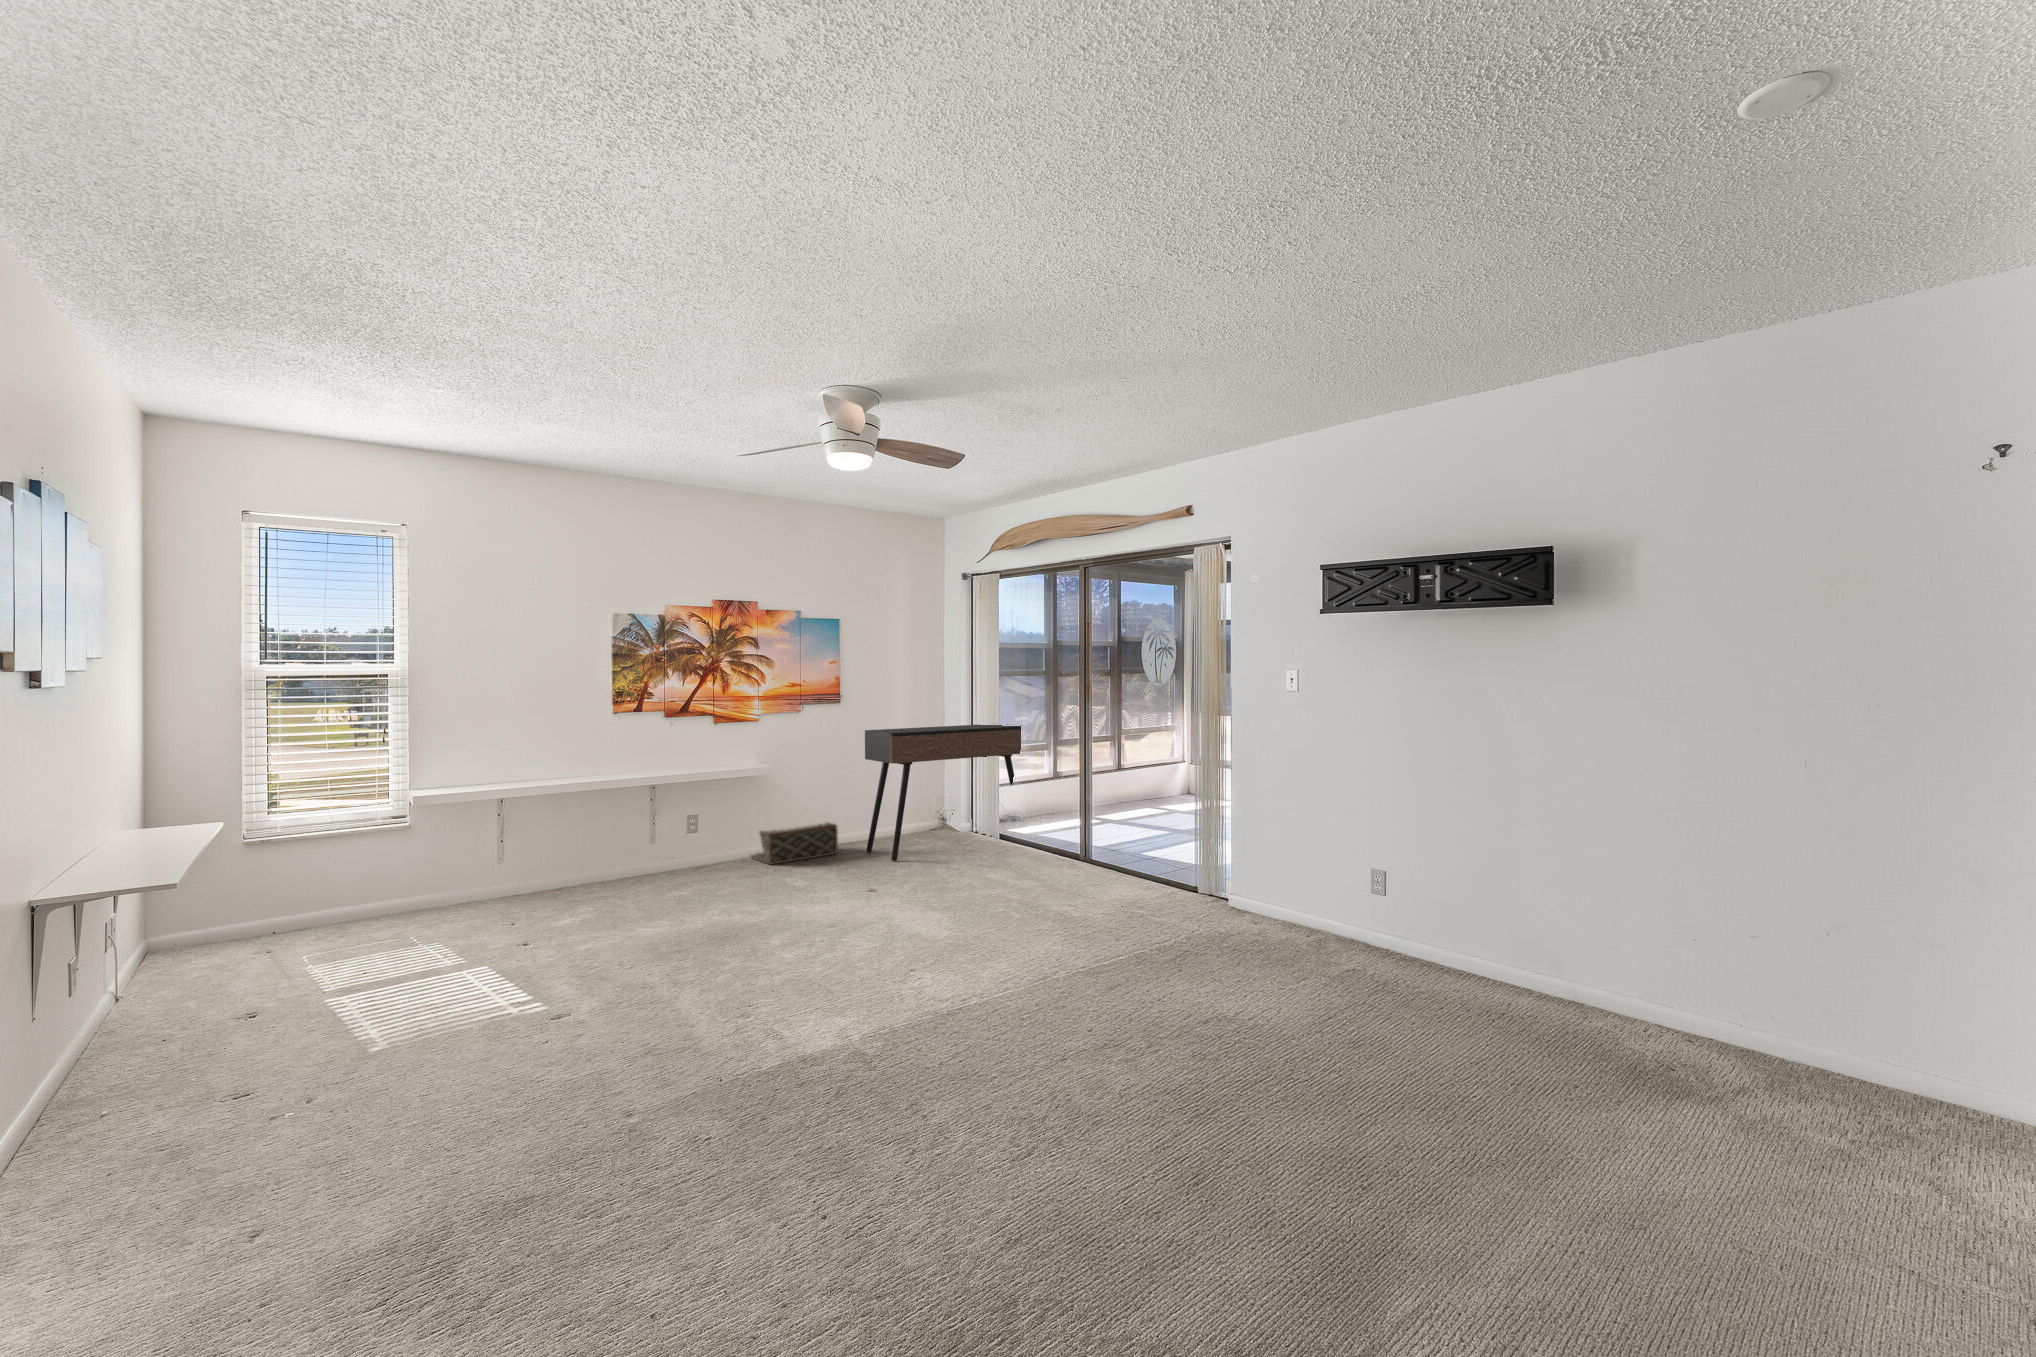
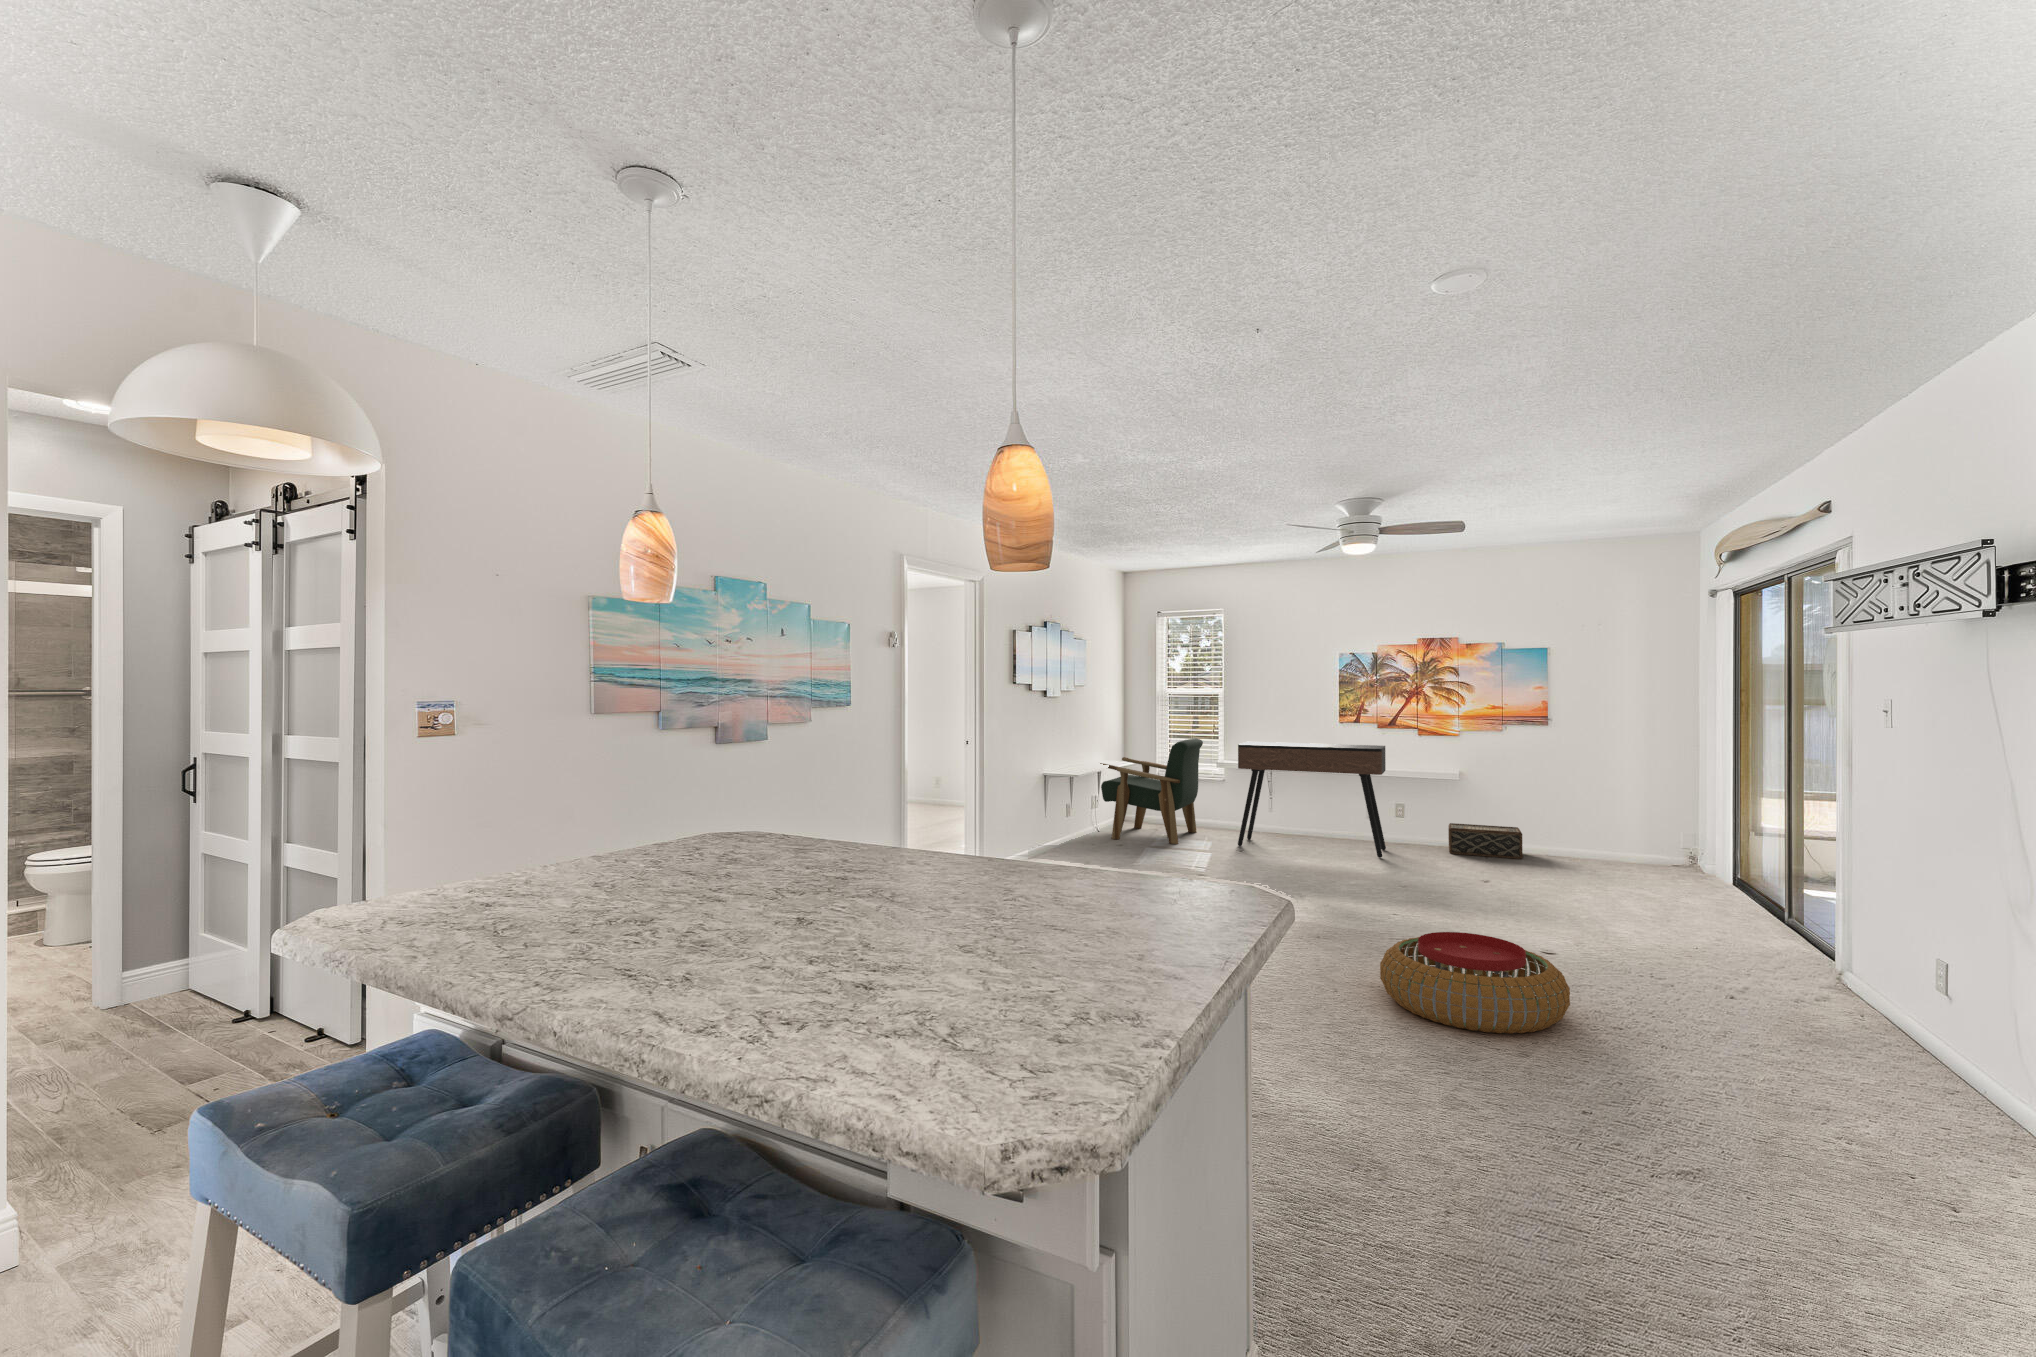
console table: present [865,725,1021,861] -> present [1238,742,1386,858]
armchair: none [173,753,411,986] -> present [1100,738,1203,844]
pouf: none [1162,942,1381,1075] -> present [1380,932,1570,1034]

